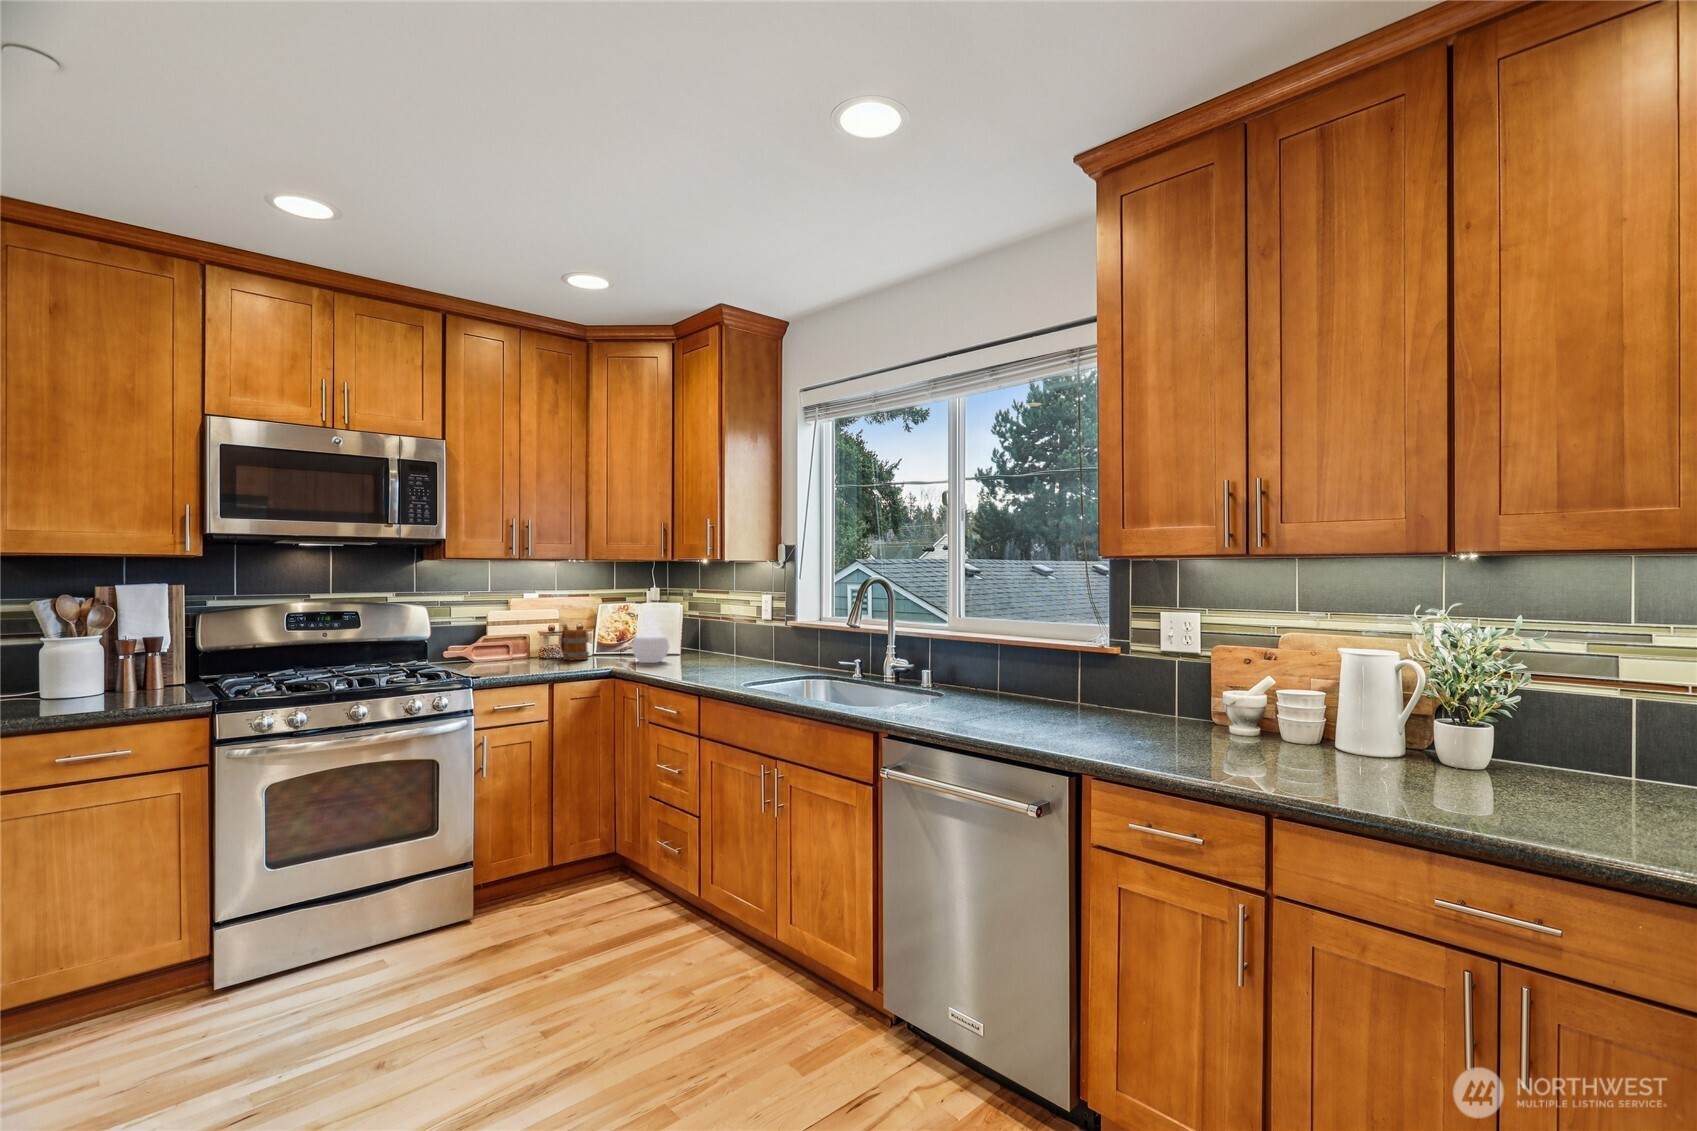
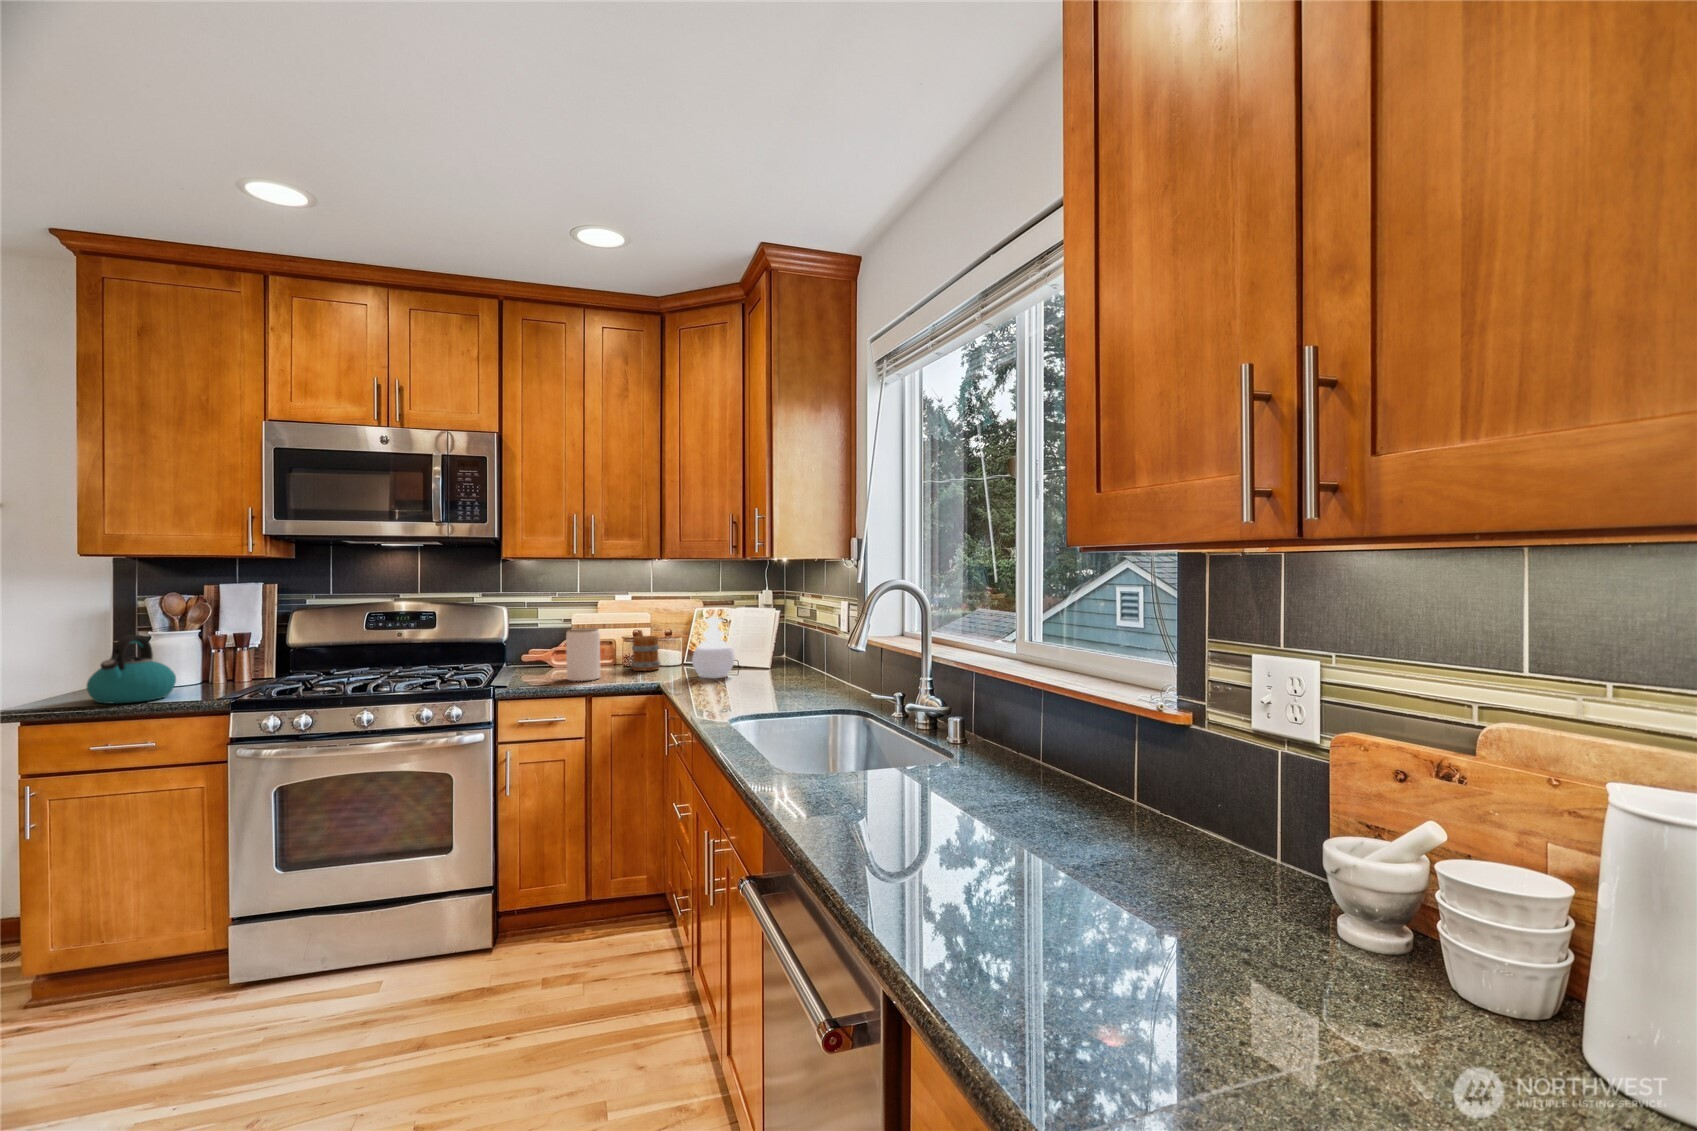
jar: none [522,623,553,669] -> present [566,628,600,681]
kettle: none [41,637,138,710] -> present [87,635,176,704]

